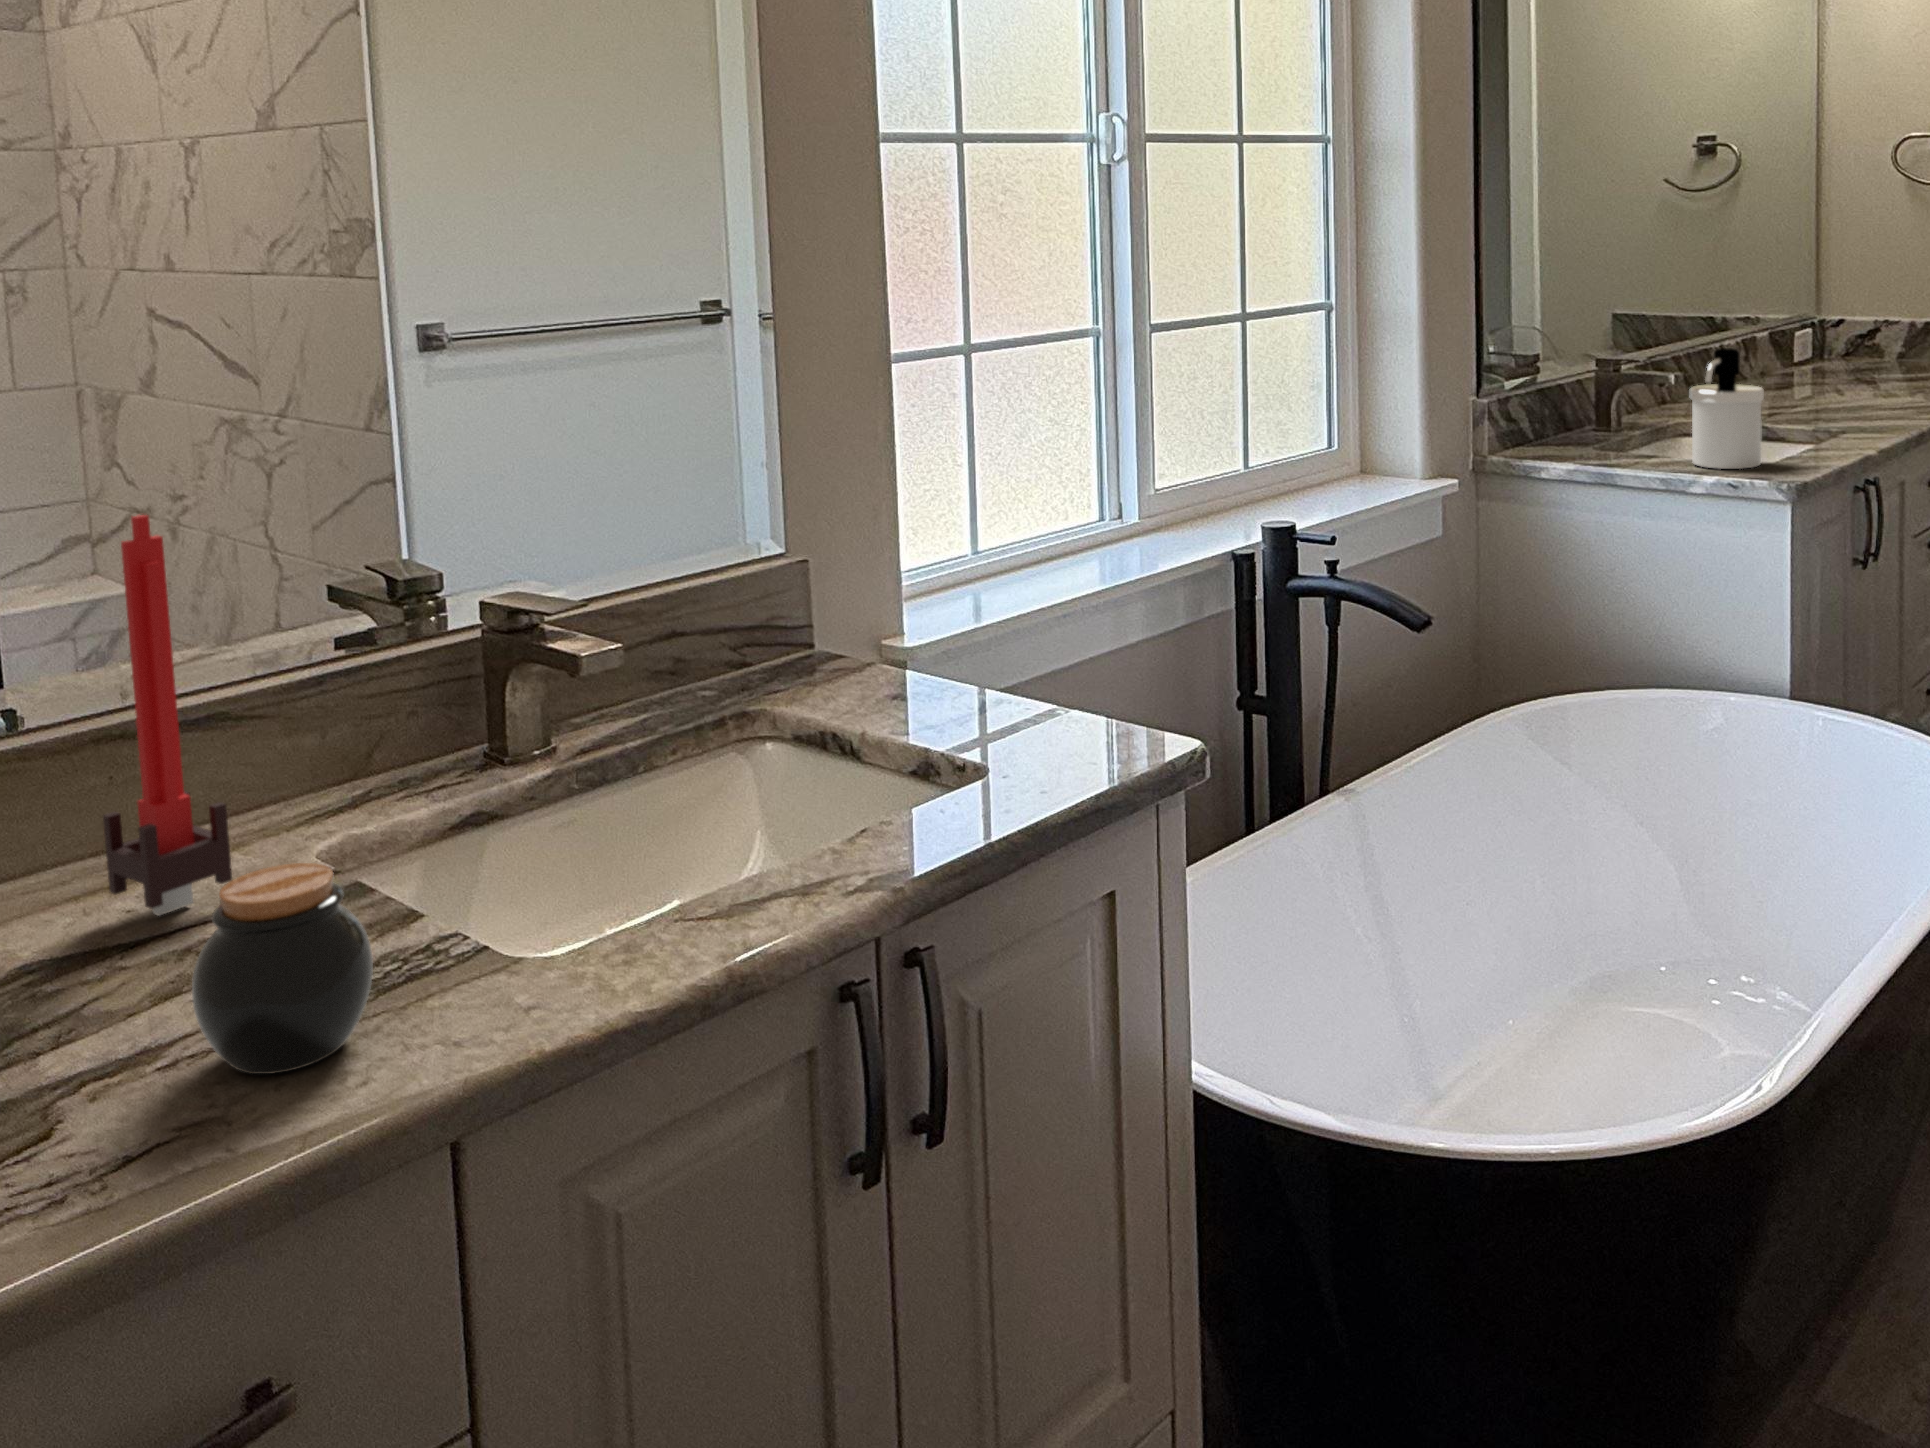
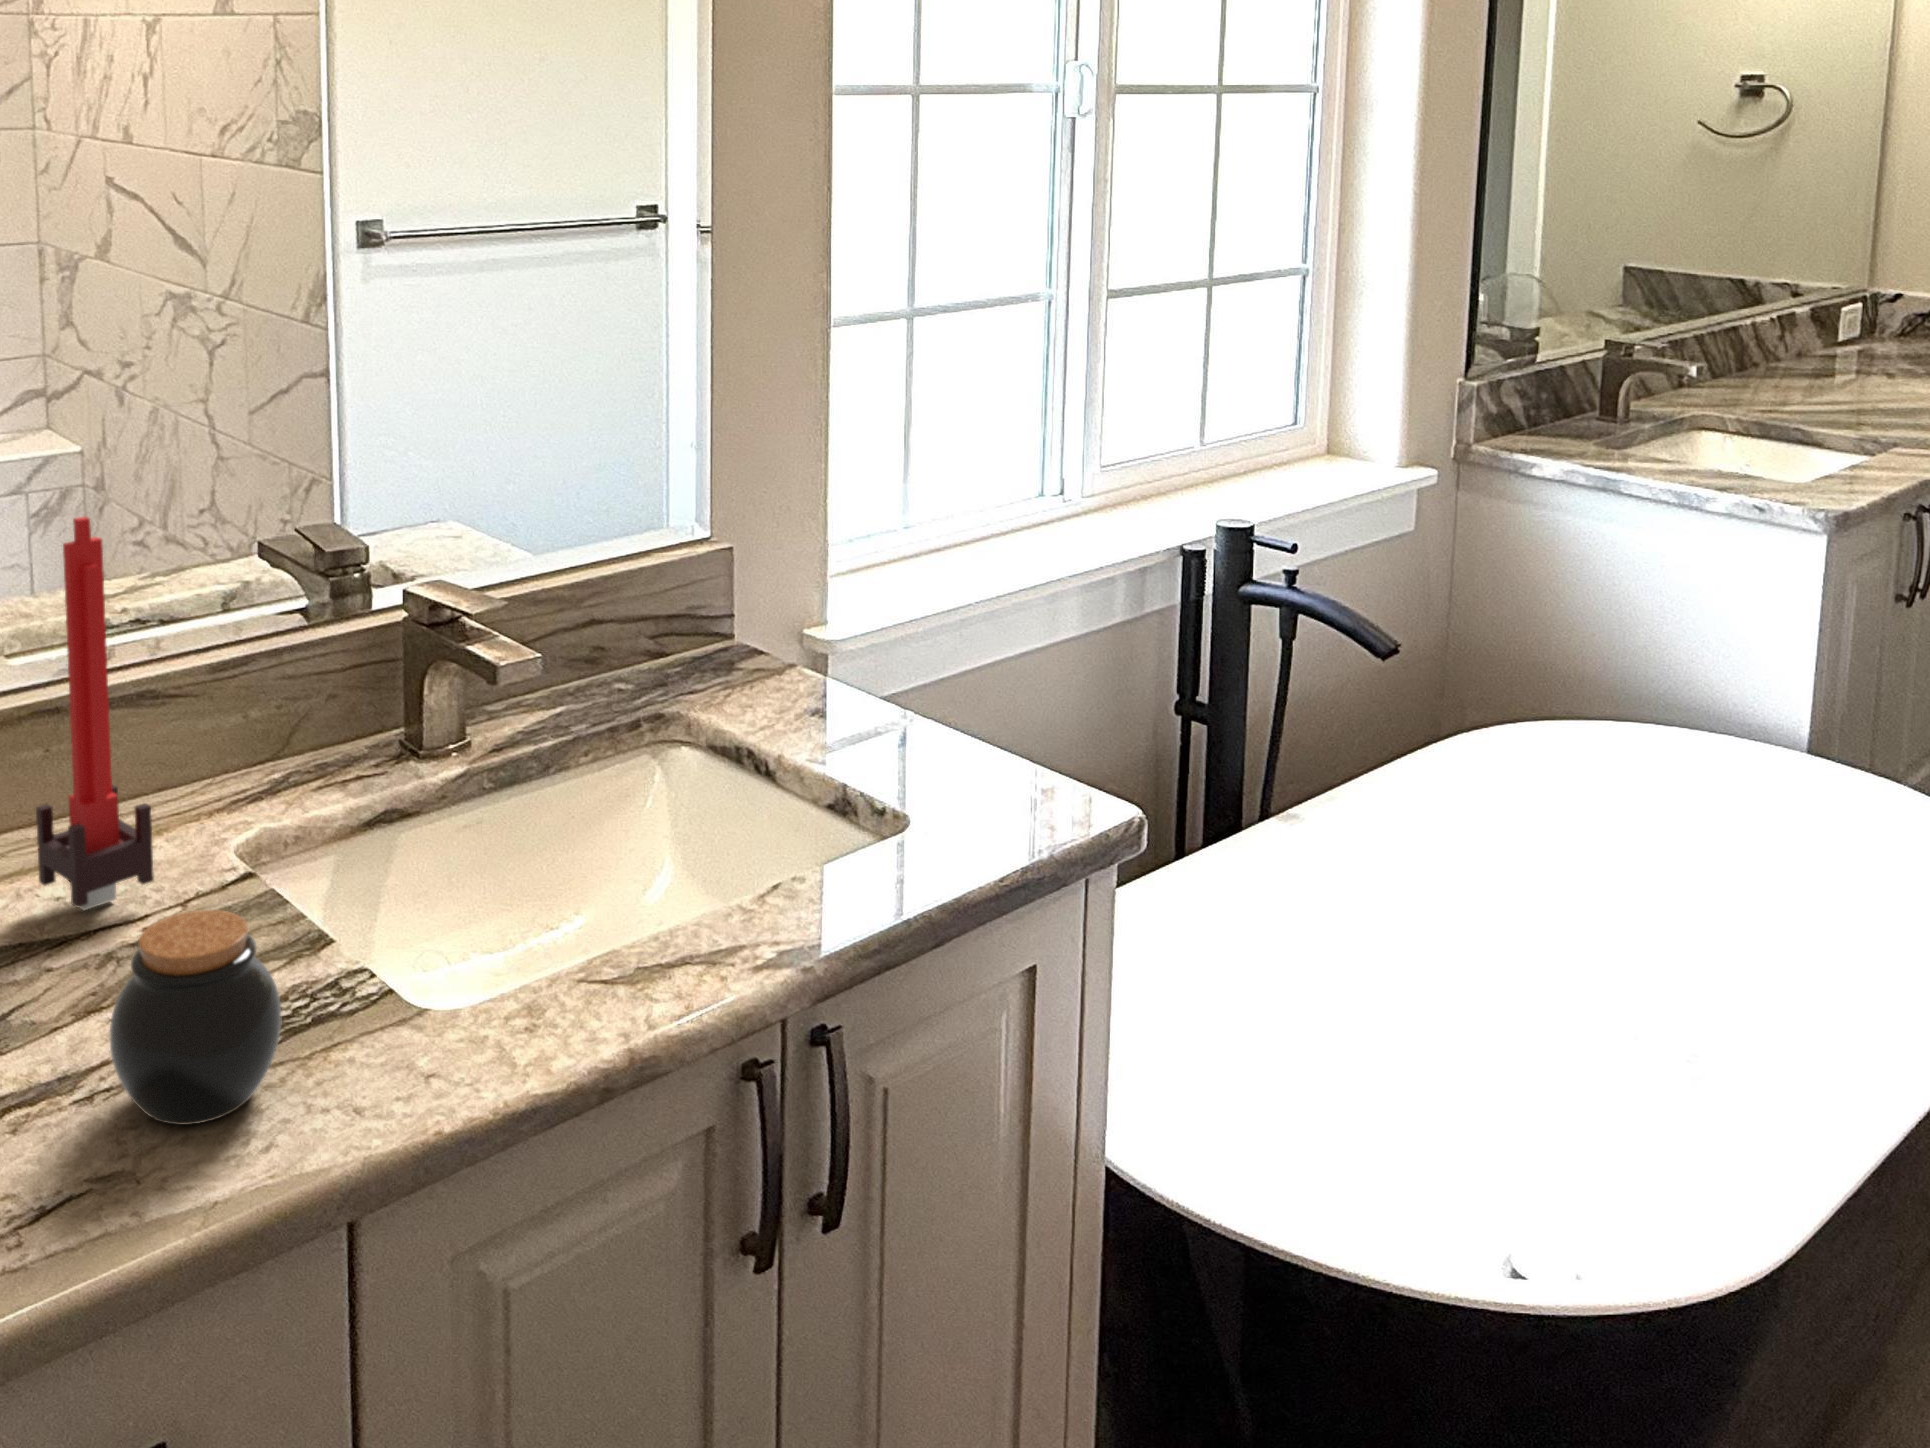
soap dispenser: present [1690,348,1764,469] -> none [1712,347,1804,485]

